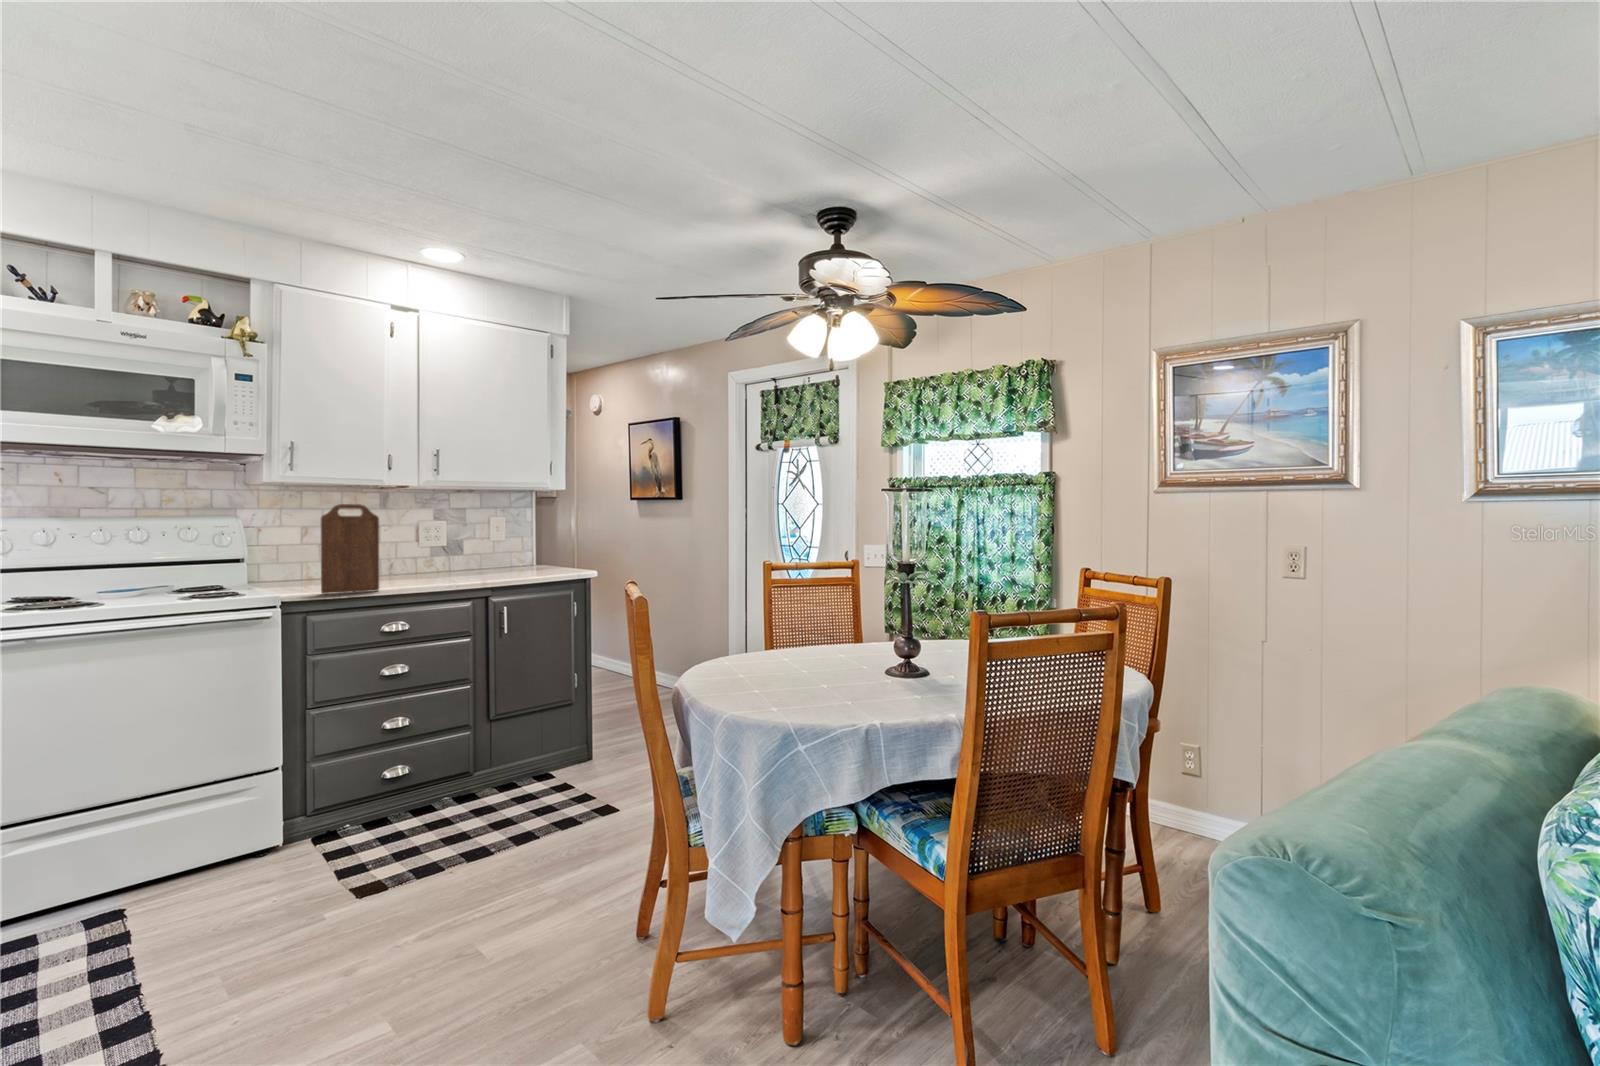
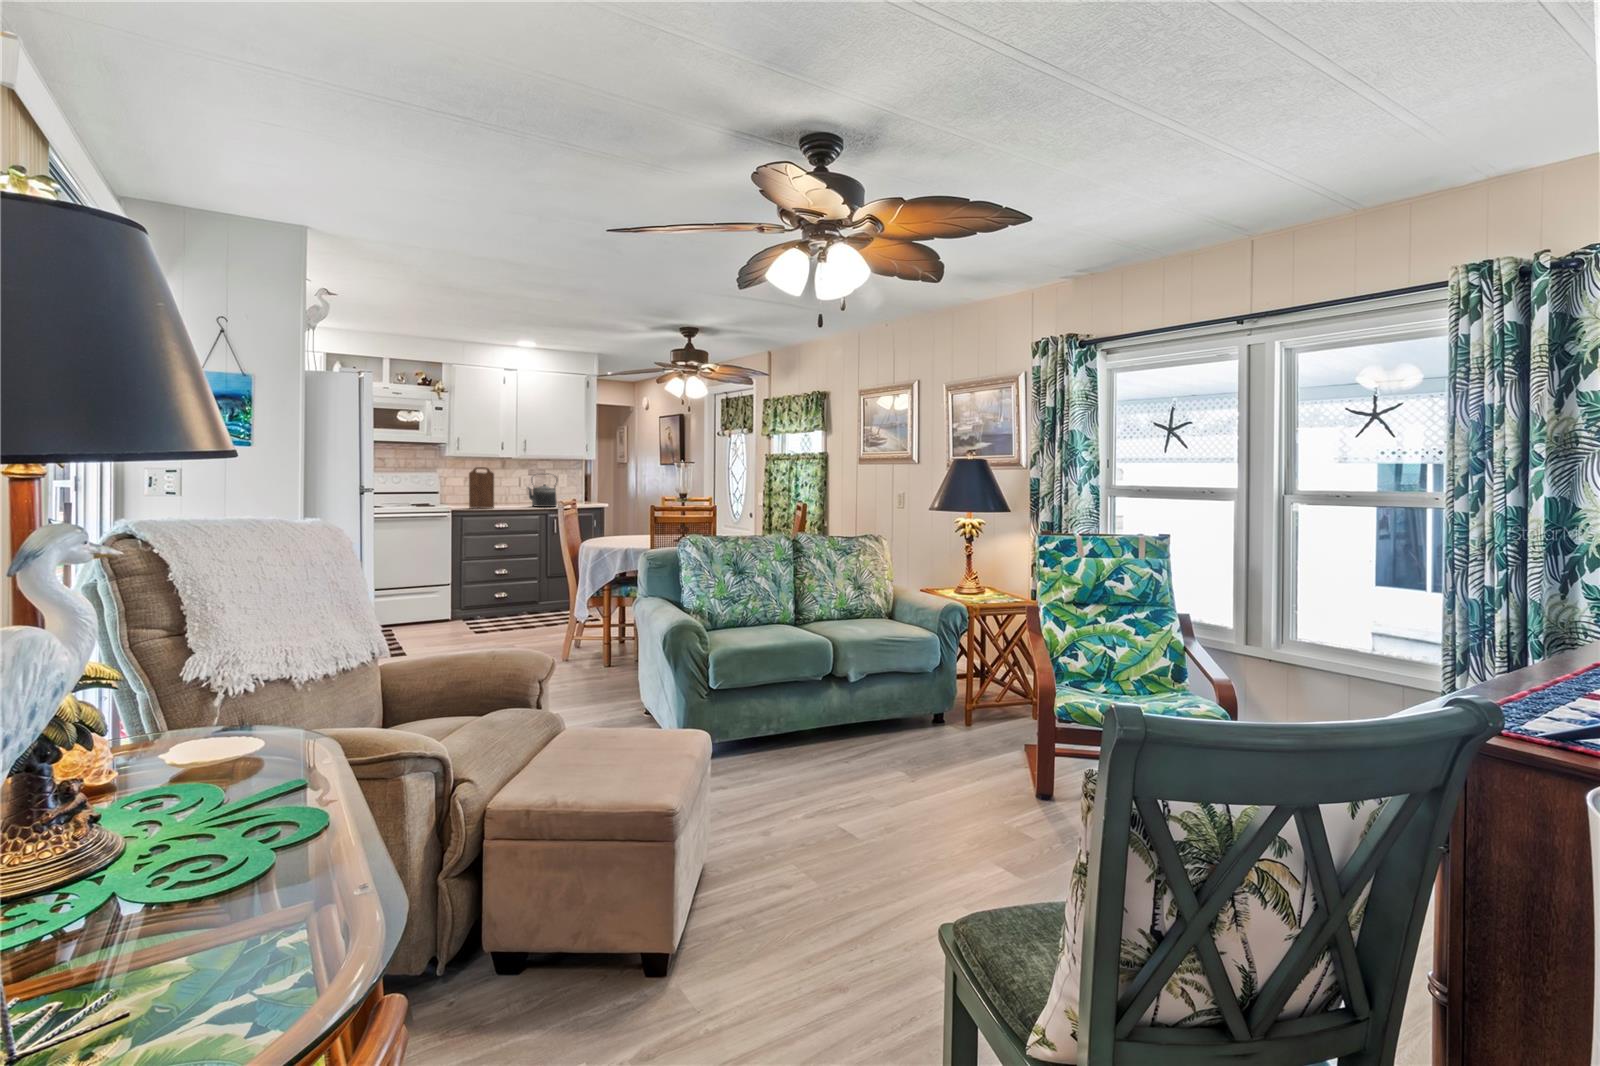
kettle: none [442,515,502,581] -> present [527,477,558,507]

